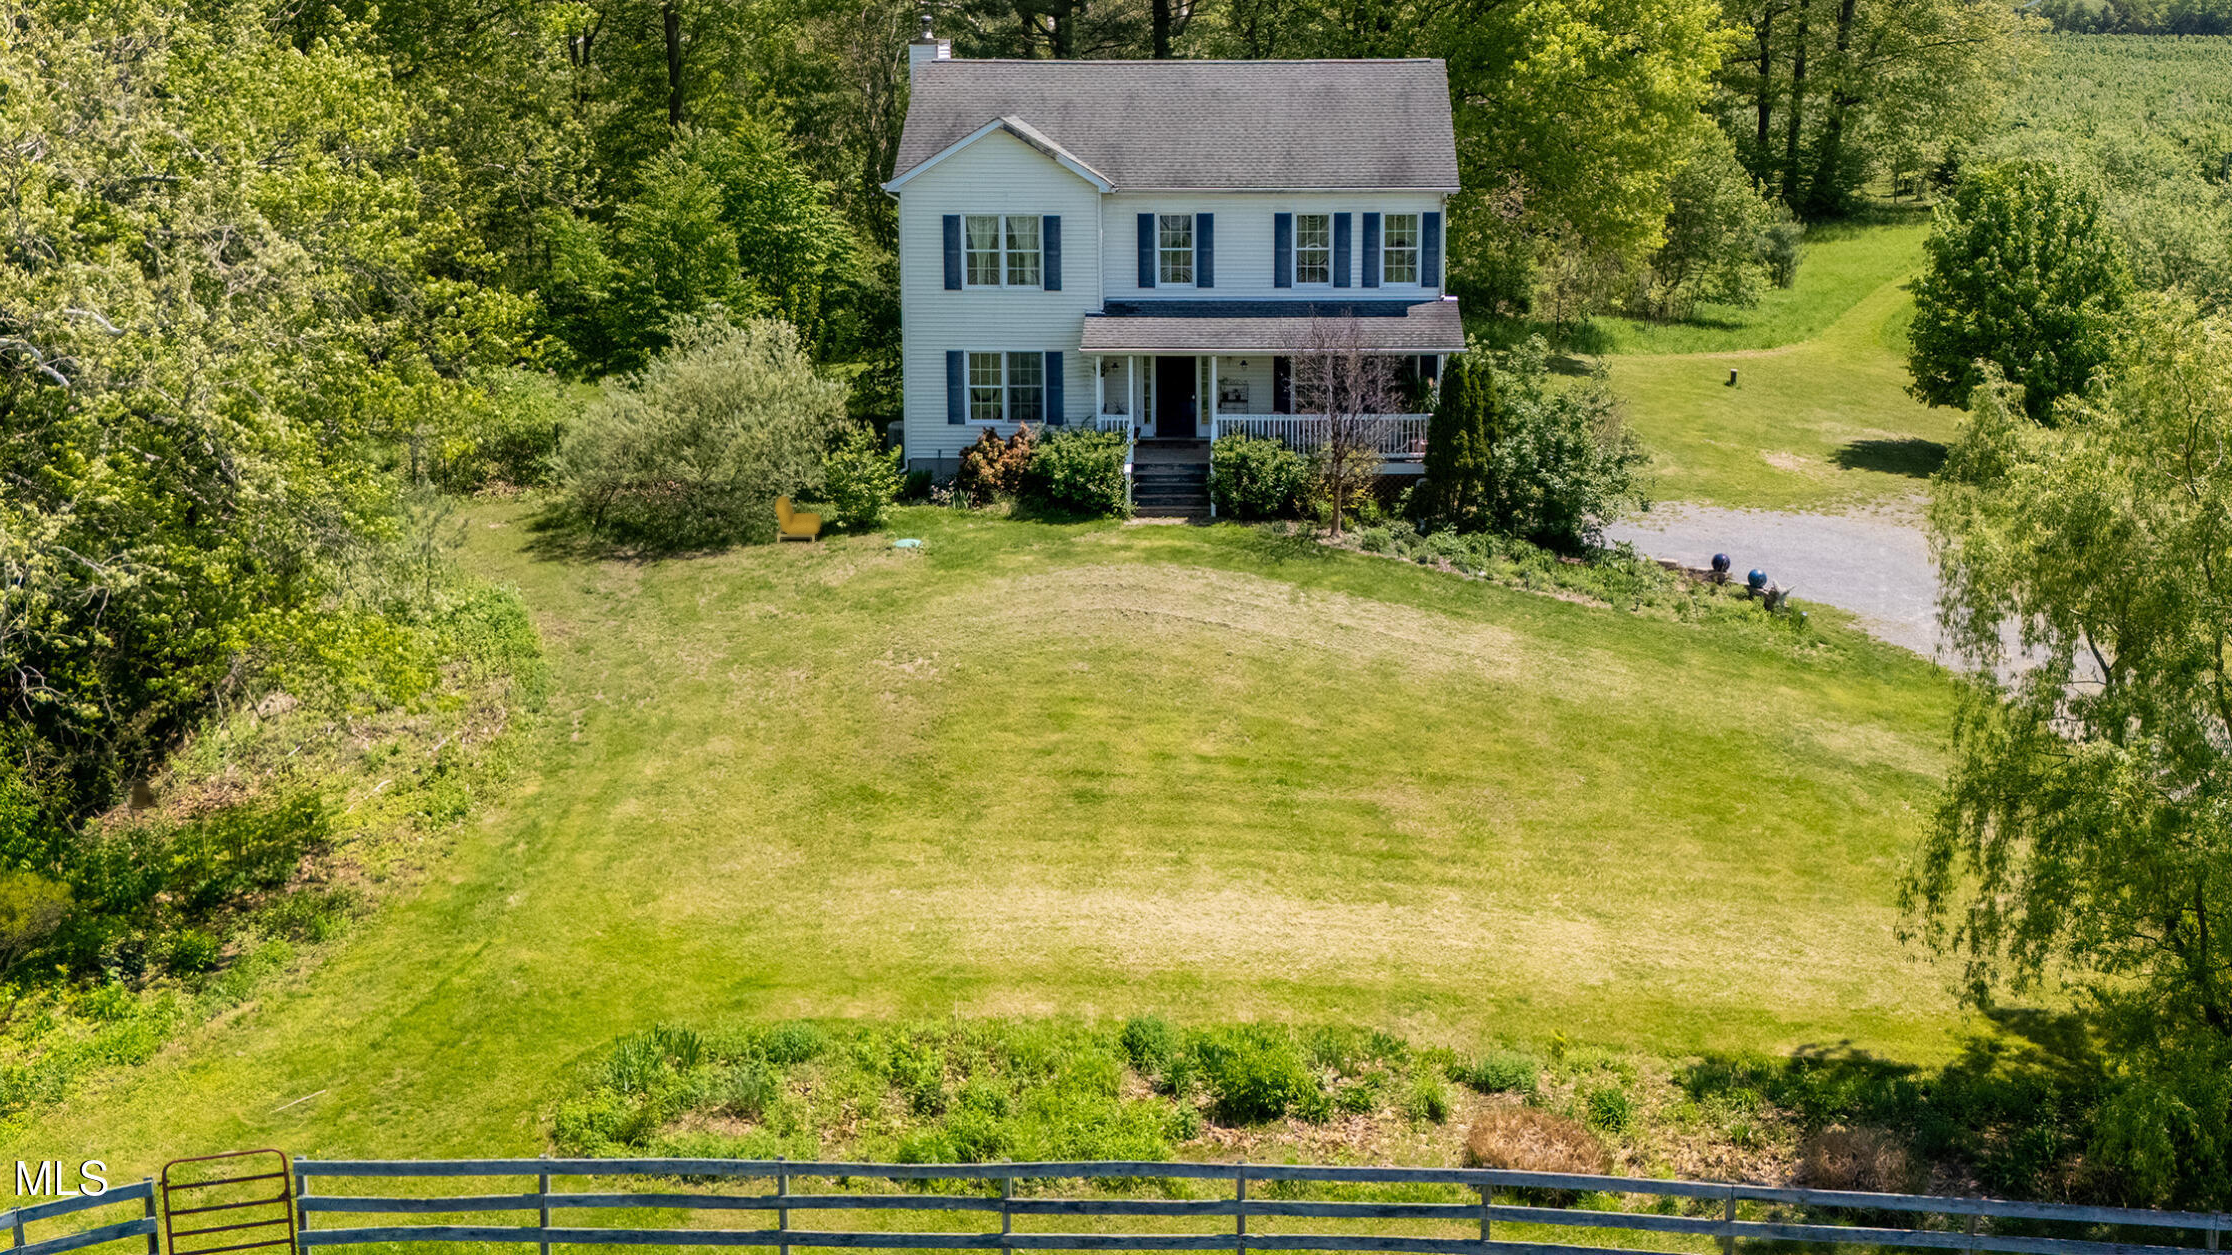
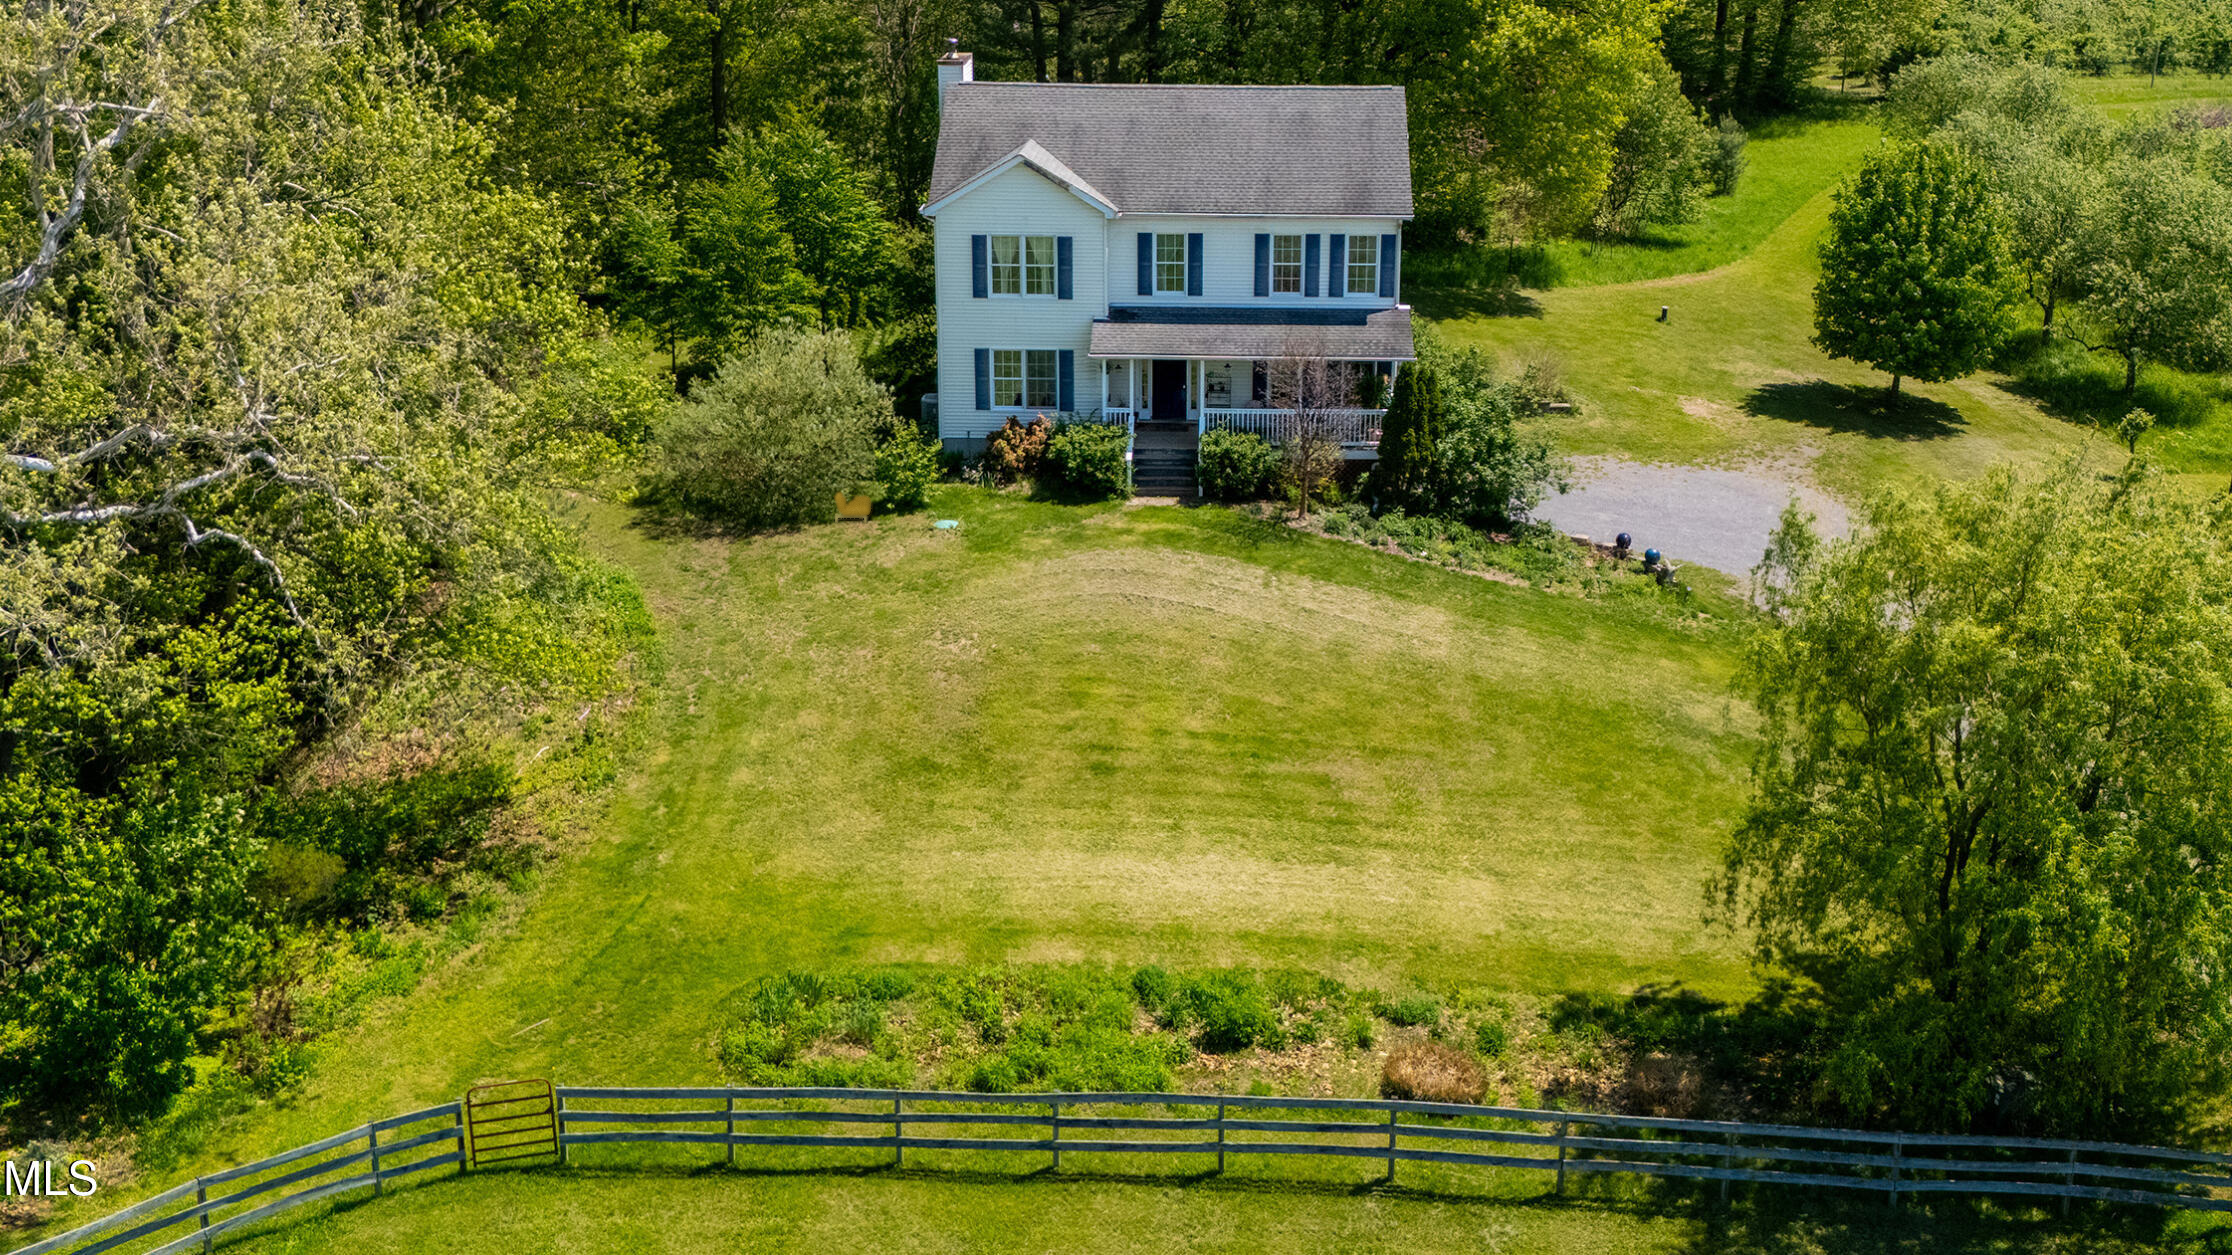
watering can: present [124,780,164,809] -> none [348,758,383,781]

